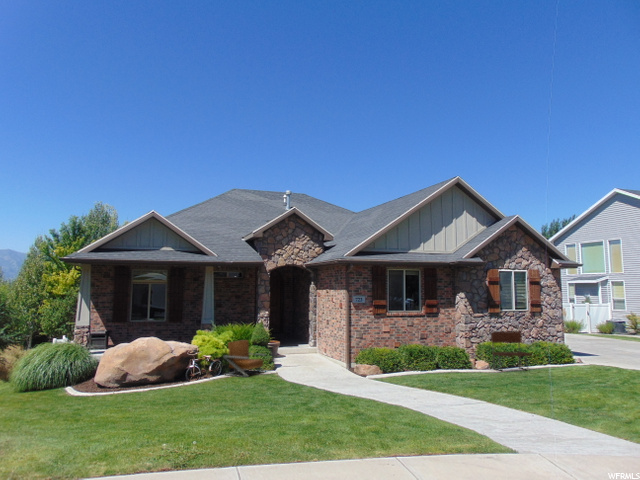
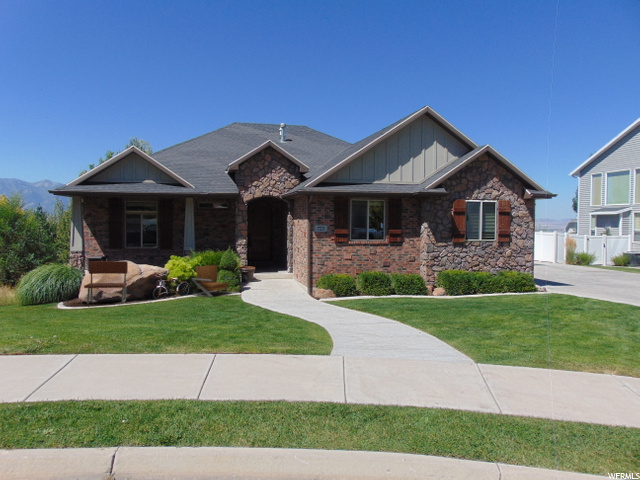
bench: present [491,331,532,371] -> present [84,261,128,304]

